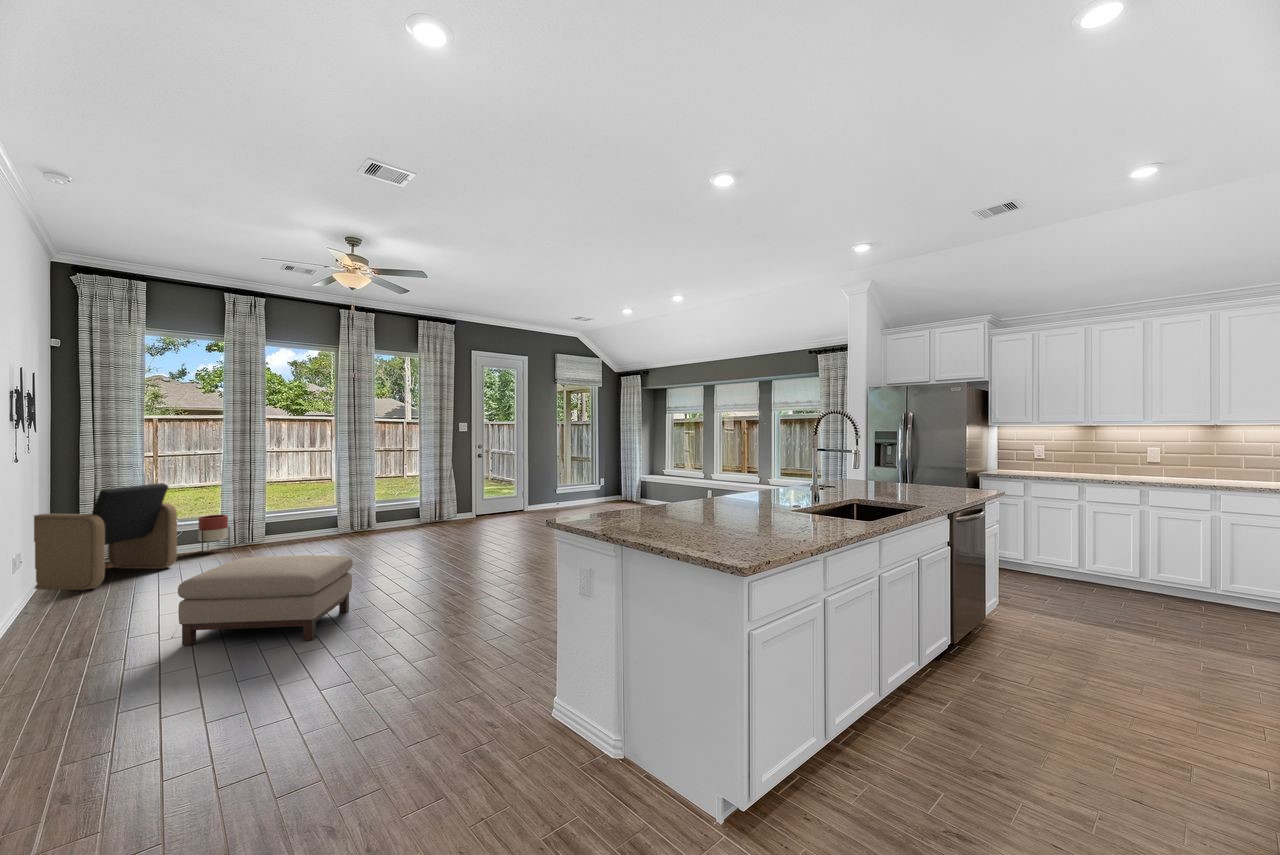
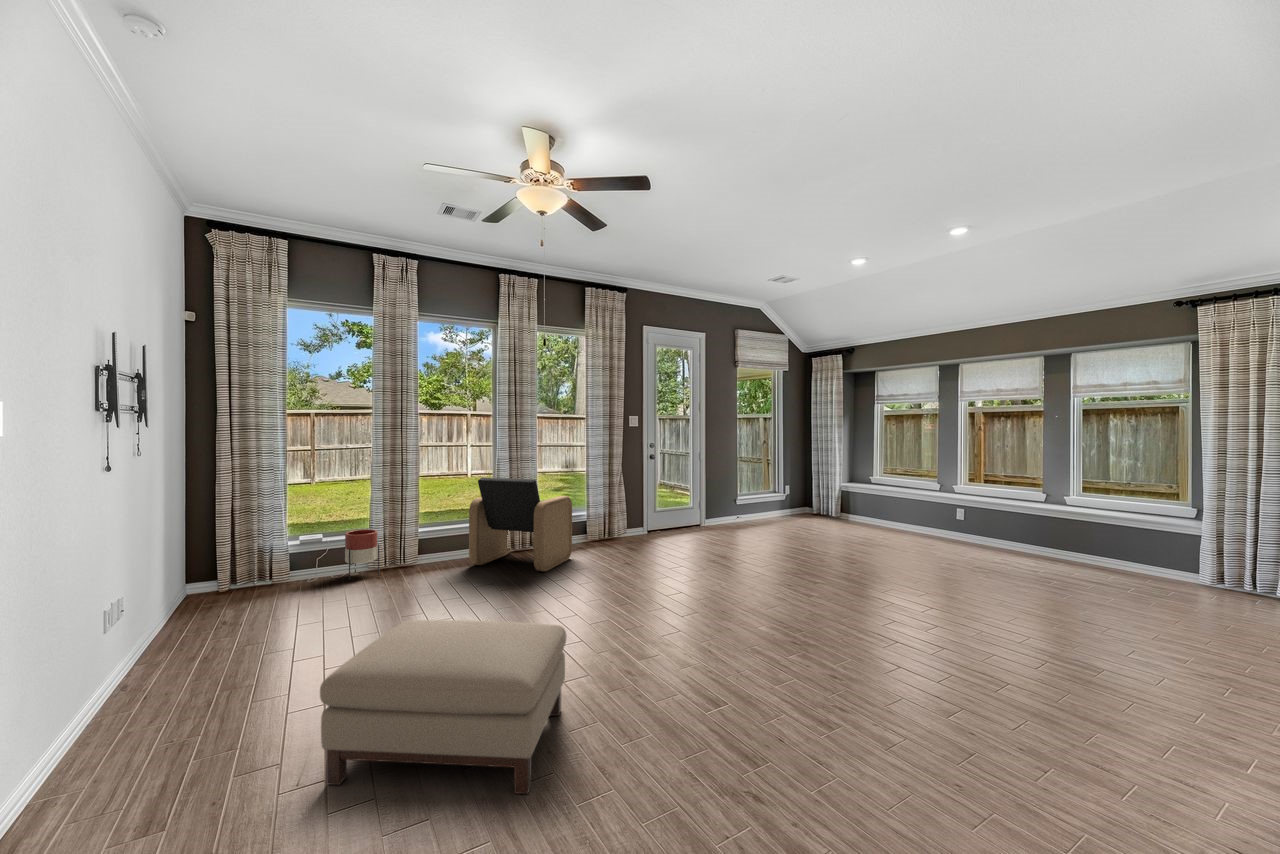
armchair: present [34,483,177,590] -> present [469,477,572,572]

